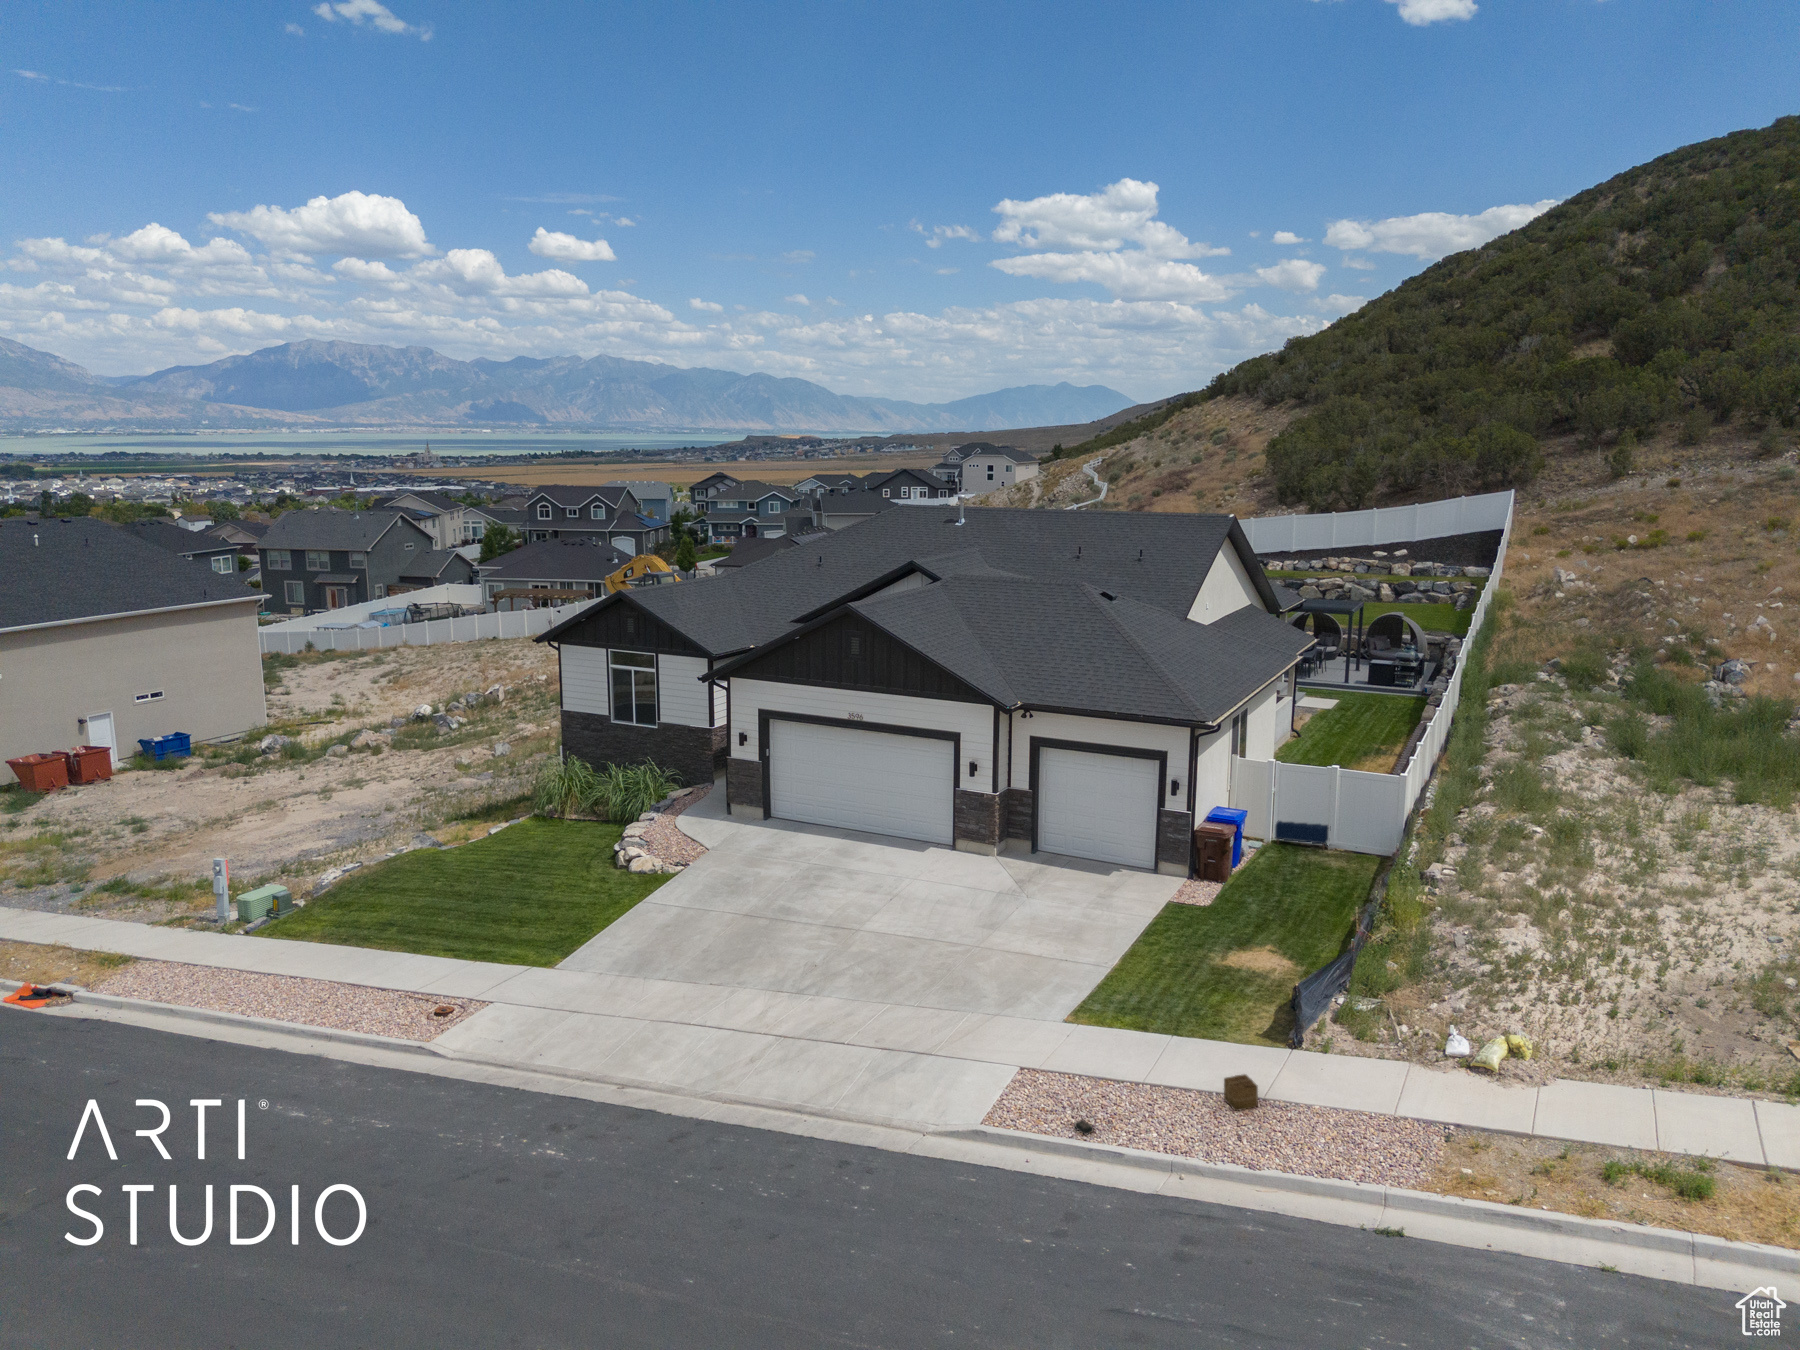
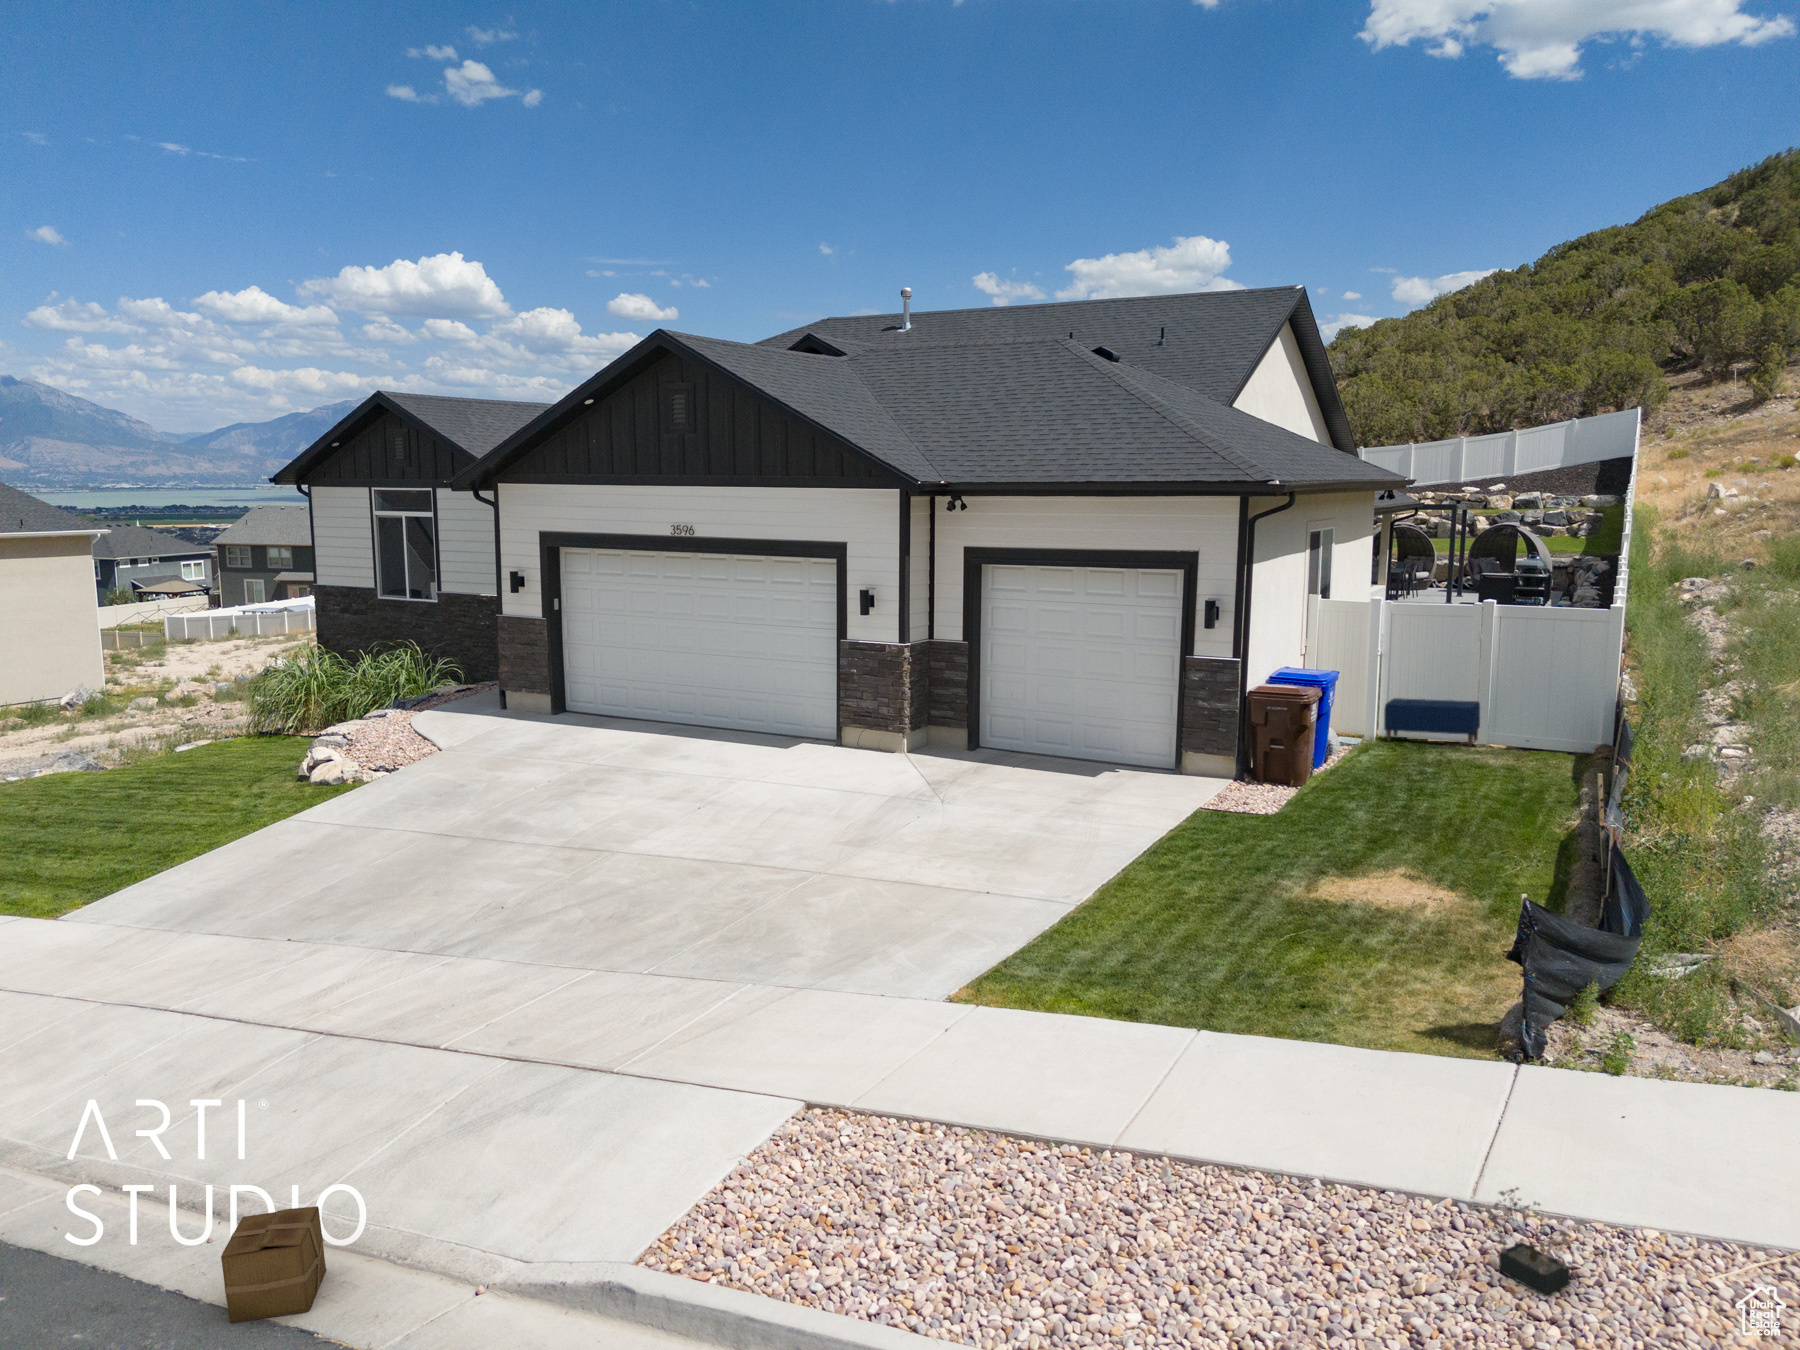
cardboard box: present [1224,1074,1258,1111] -> present [221,1206,326,1323]
decorative plant: present [1072,1108,1094,1135] -> present [1482,1188,1581,1297]

